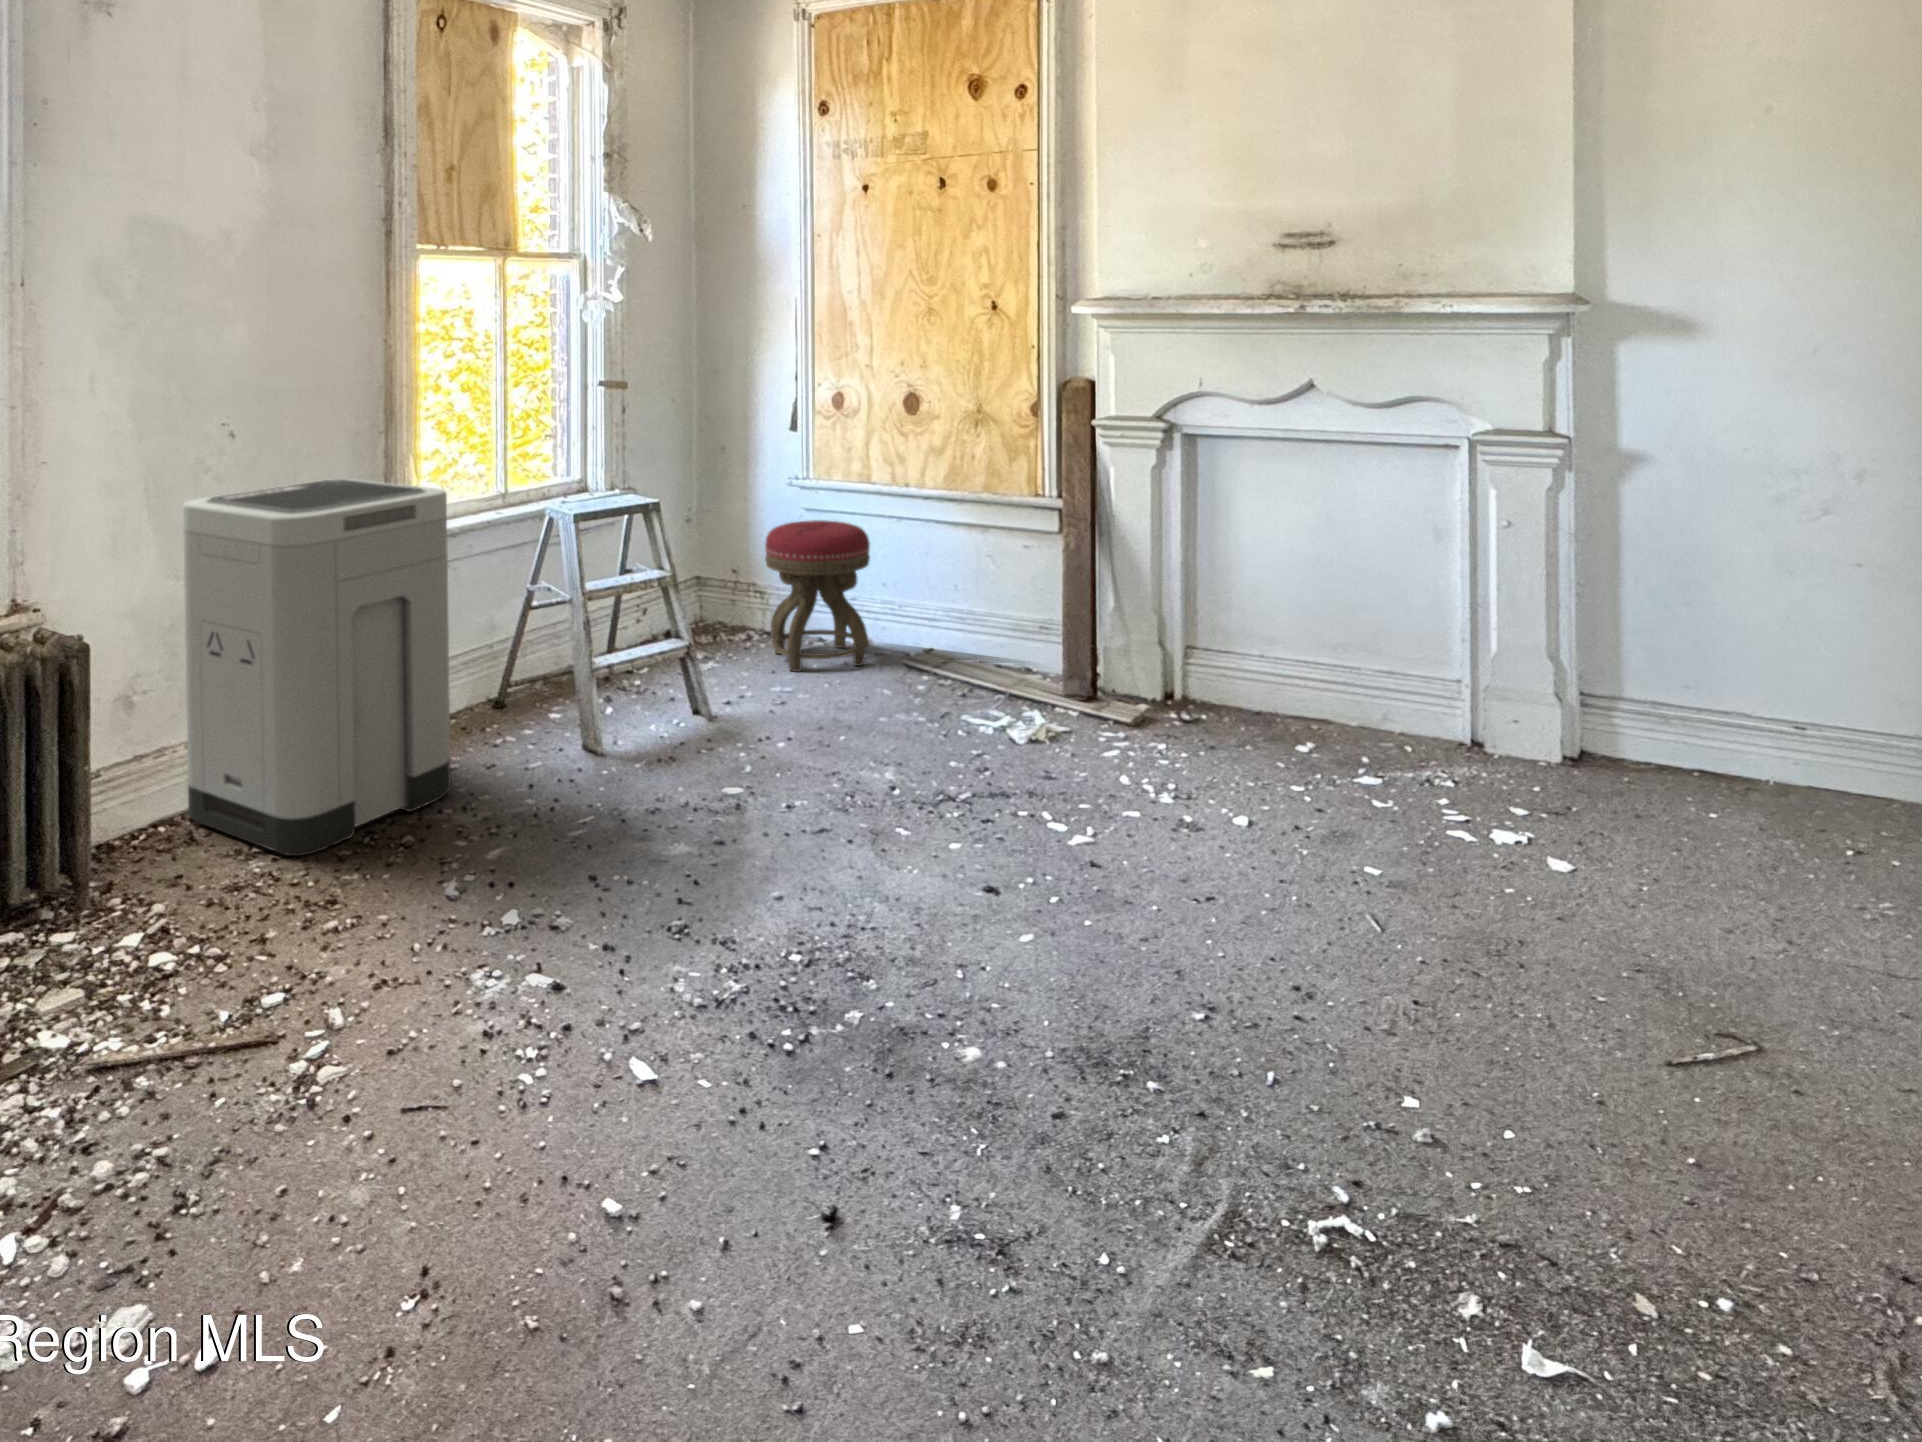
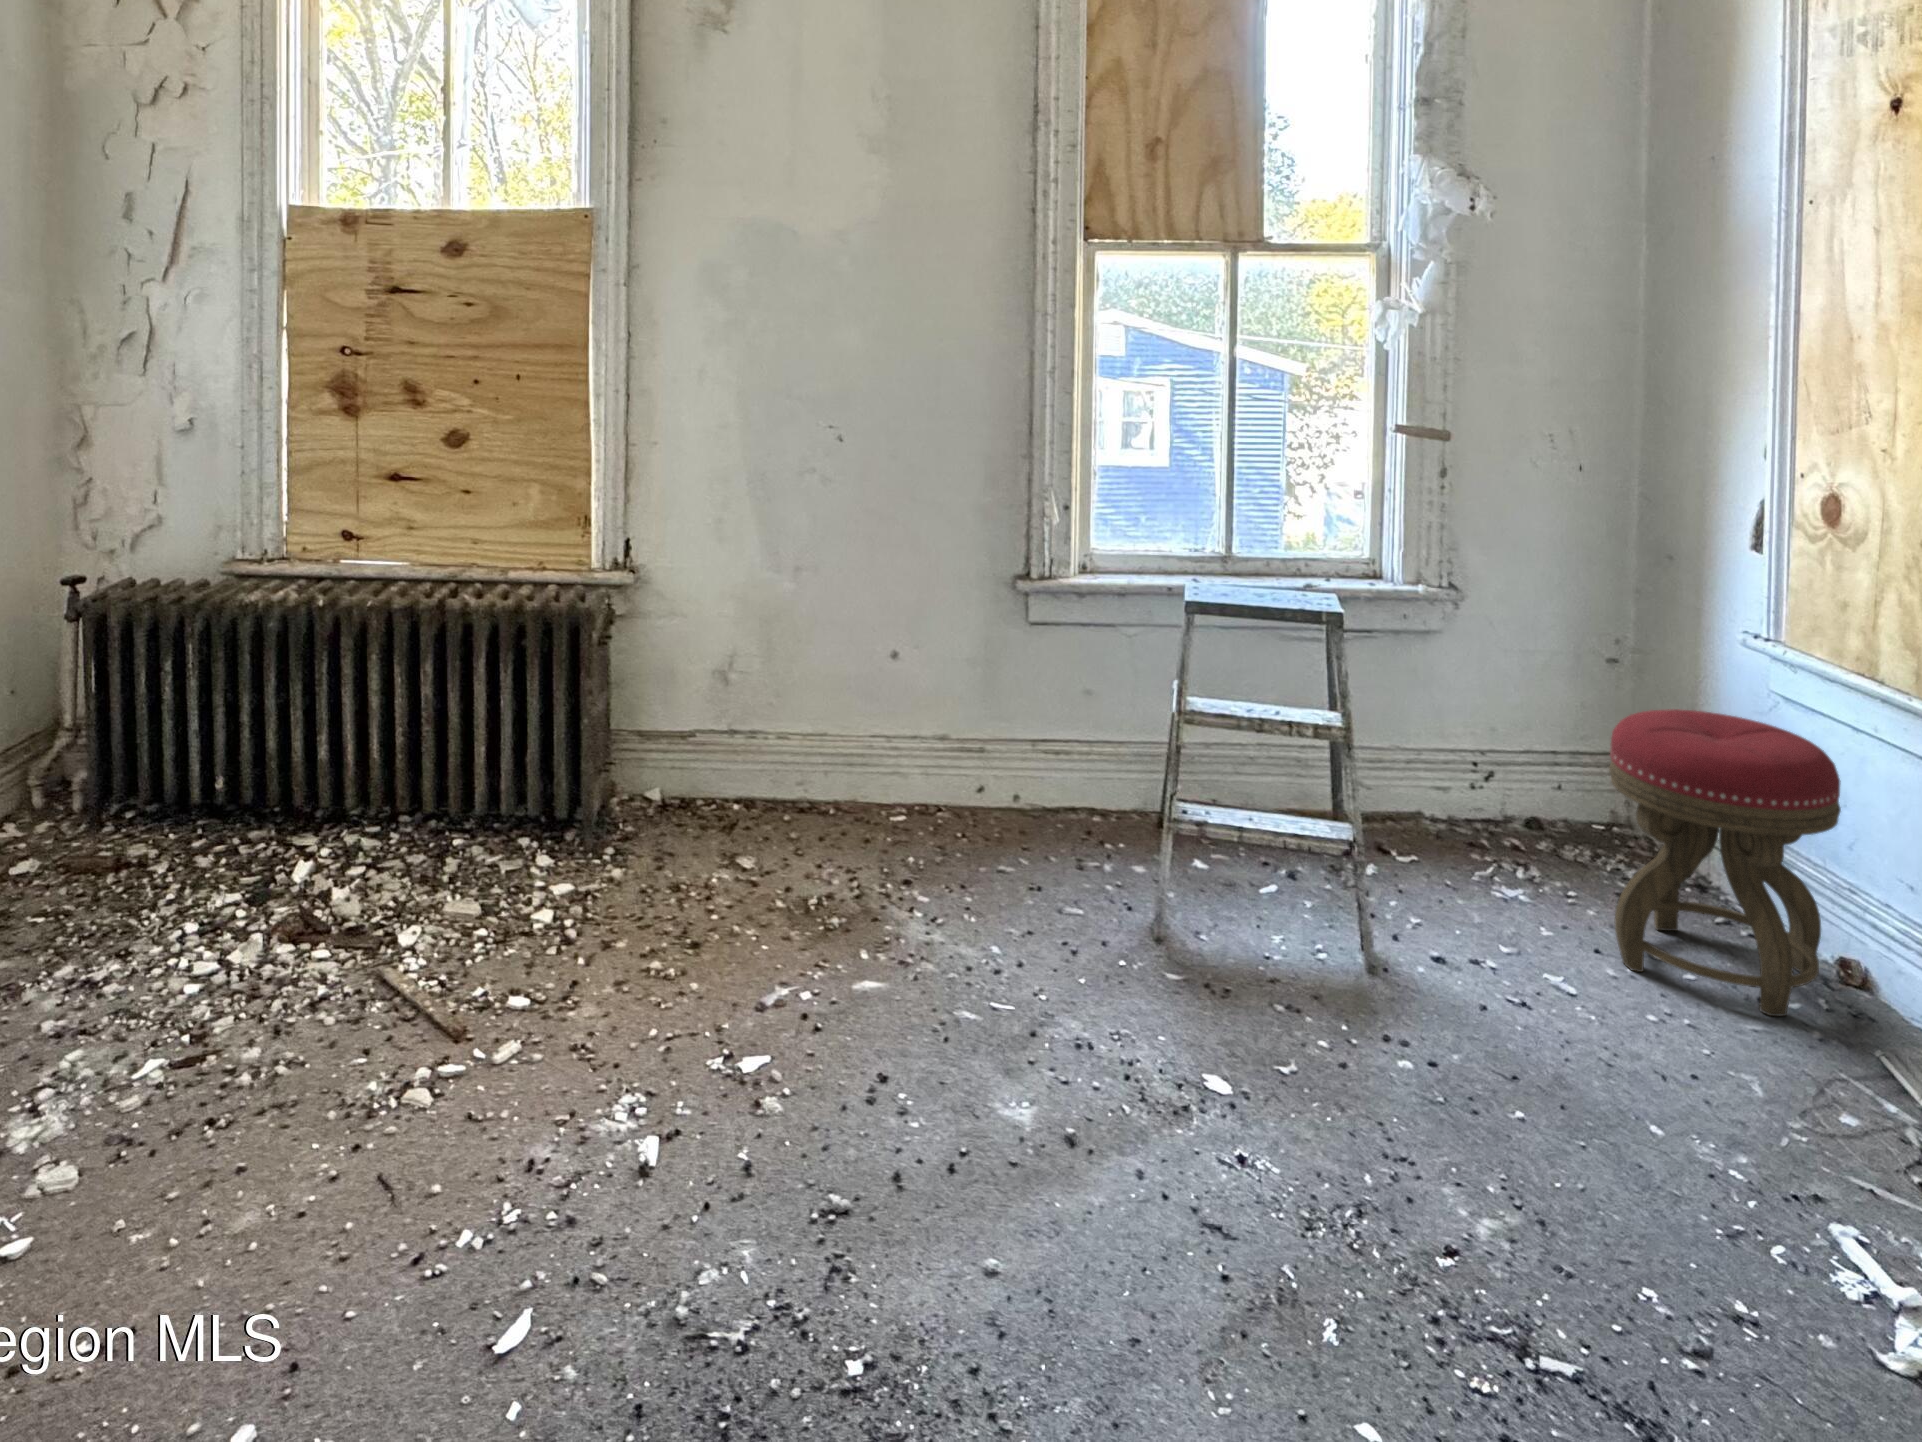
trash can: present [183,479,451,856] -> none [722,500,942,898]

